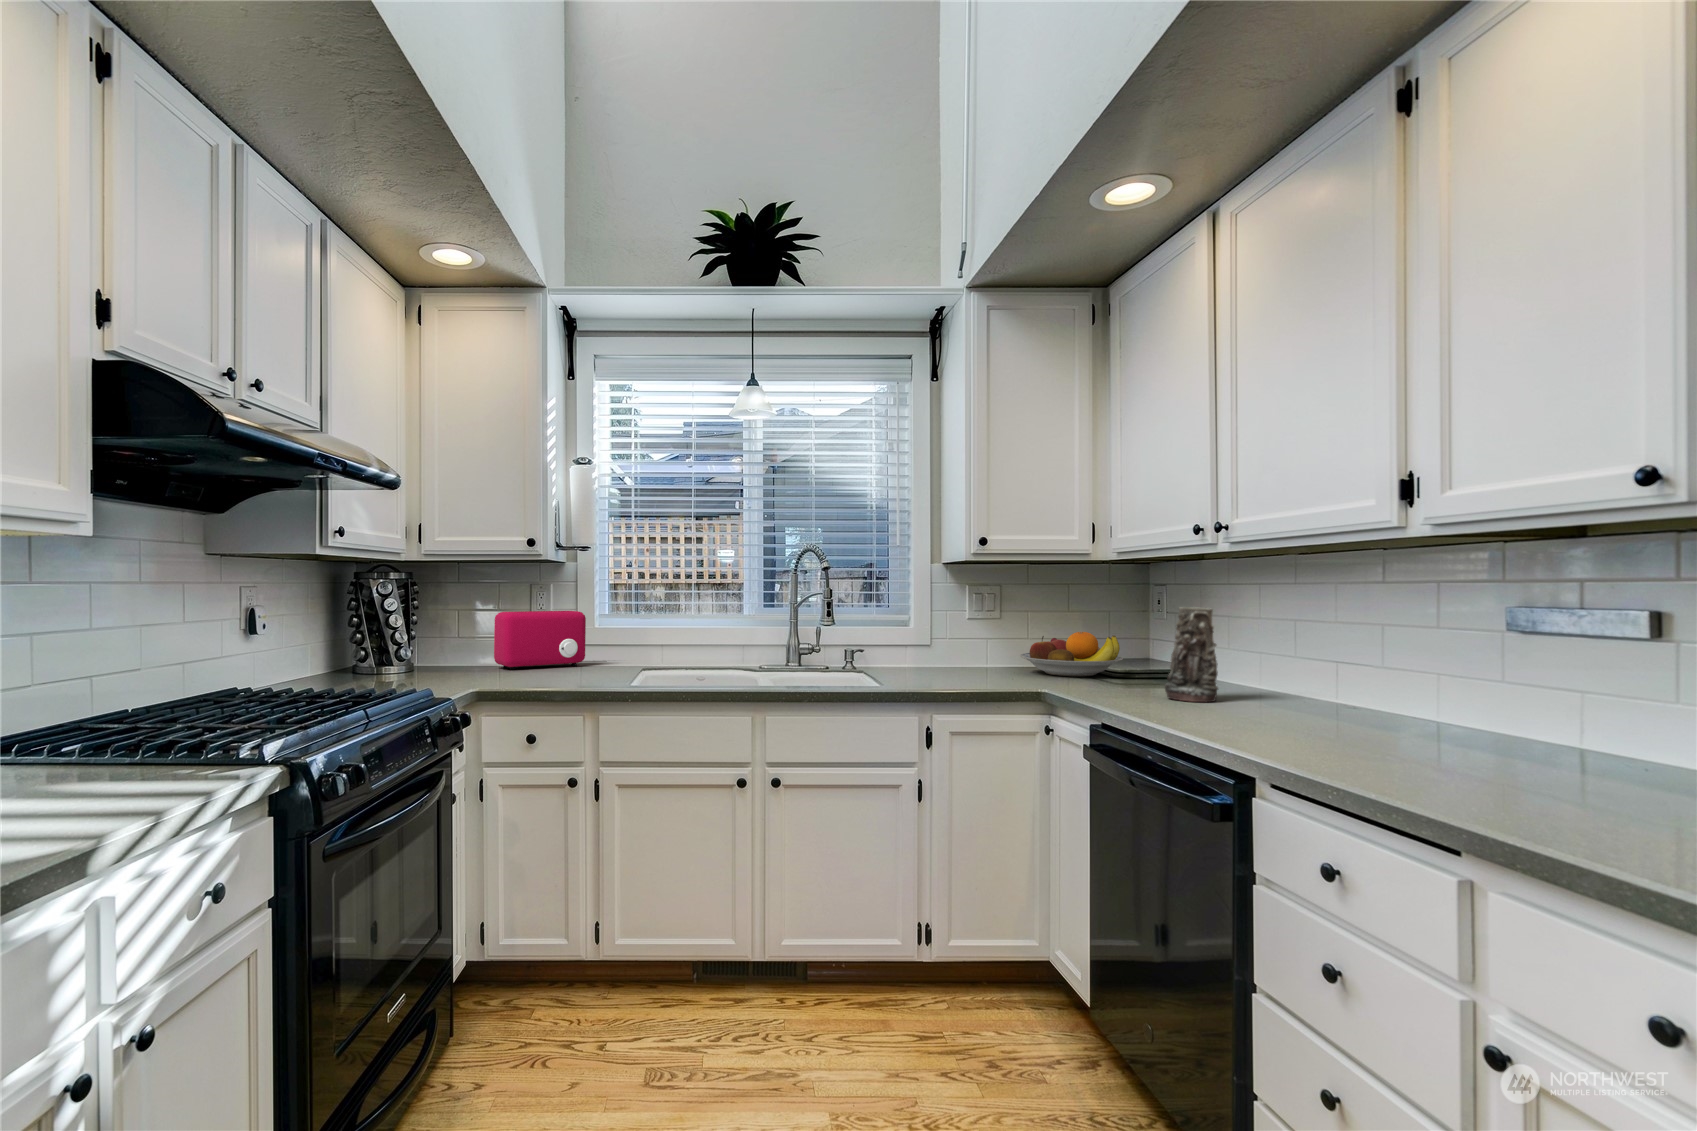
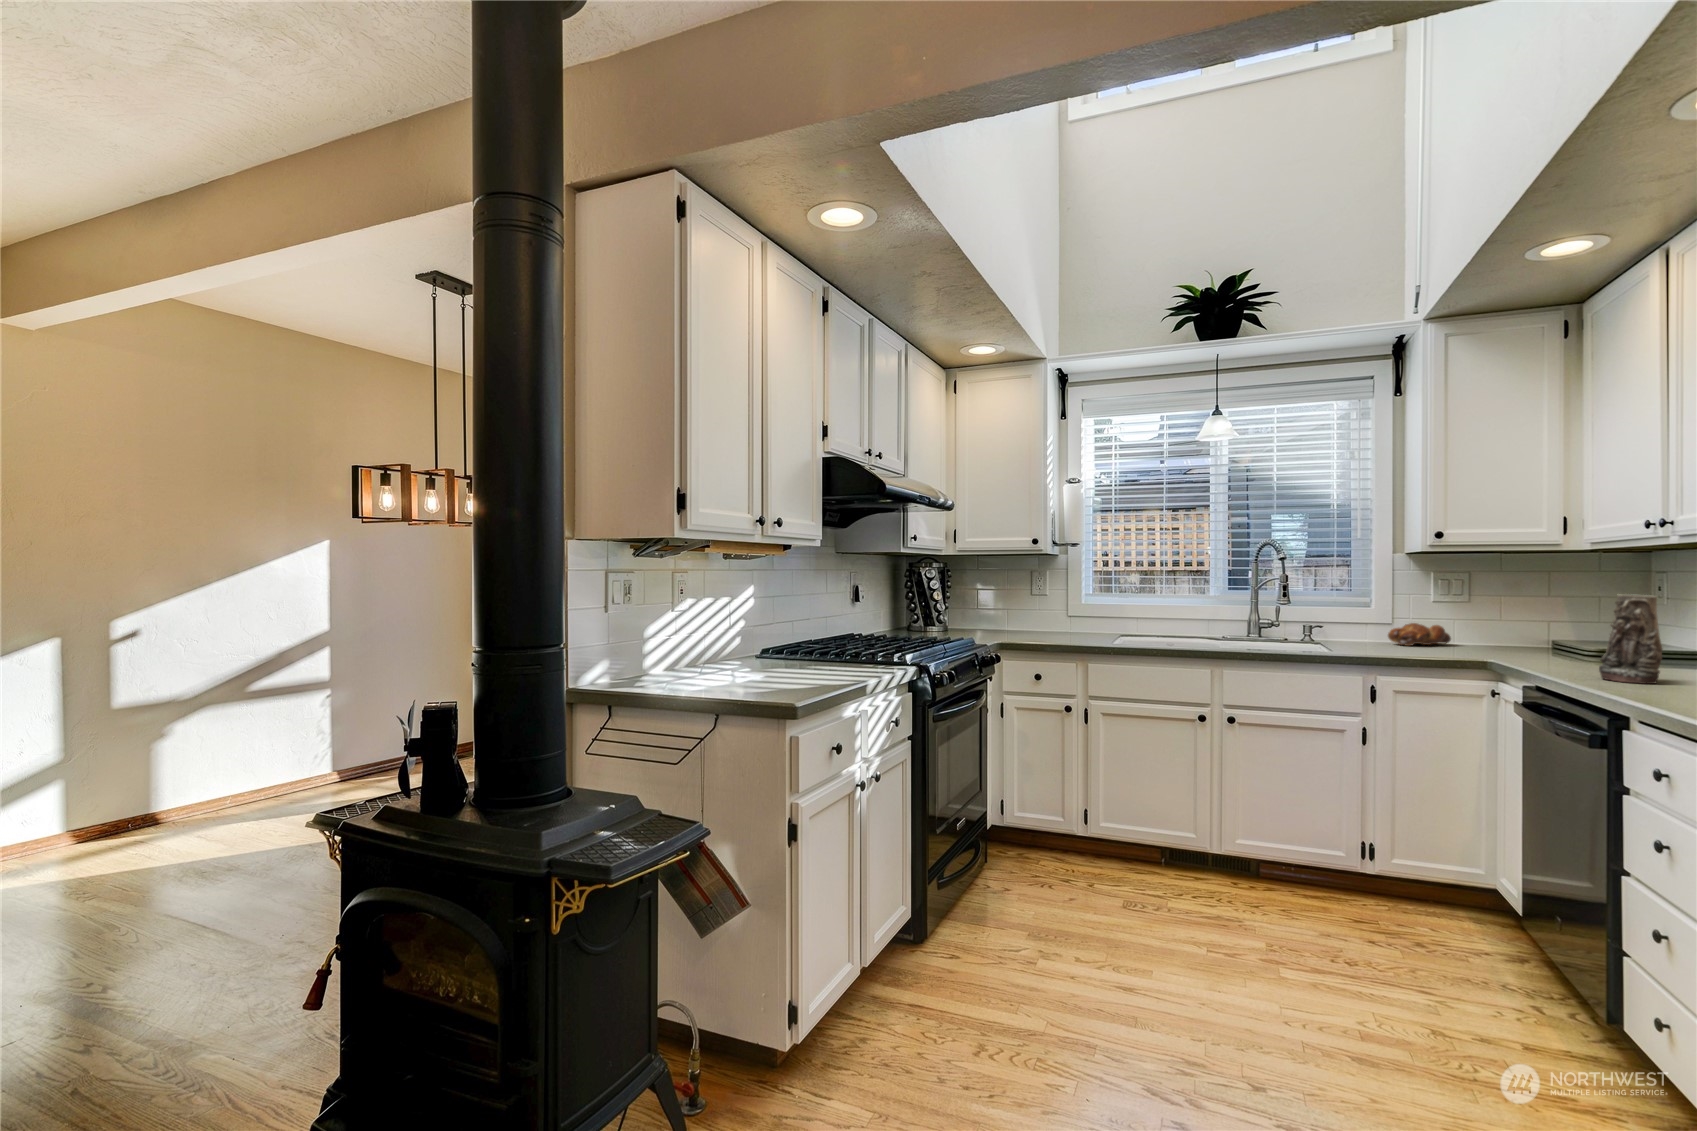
toaster: present [494,611,586,670] -> none [1013,590,1077,632]
fruit bowl: present [1020,632,1123,676] -> none [1474,617,1598,660]
bread loaf: none [933,641,985,667] -> present [1388,623,1451,646]

